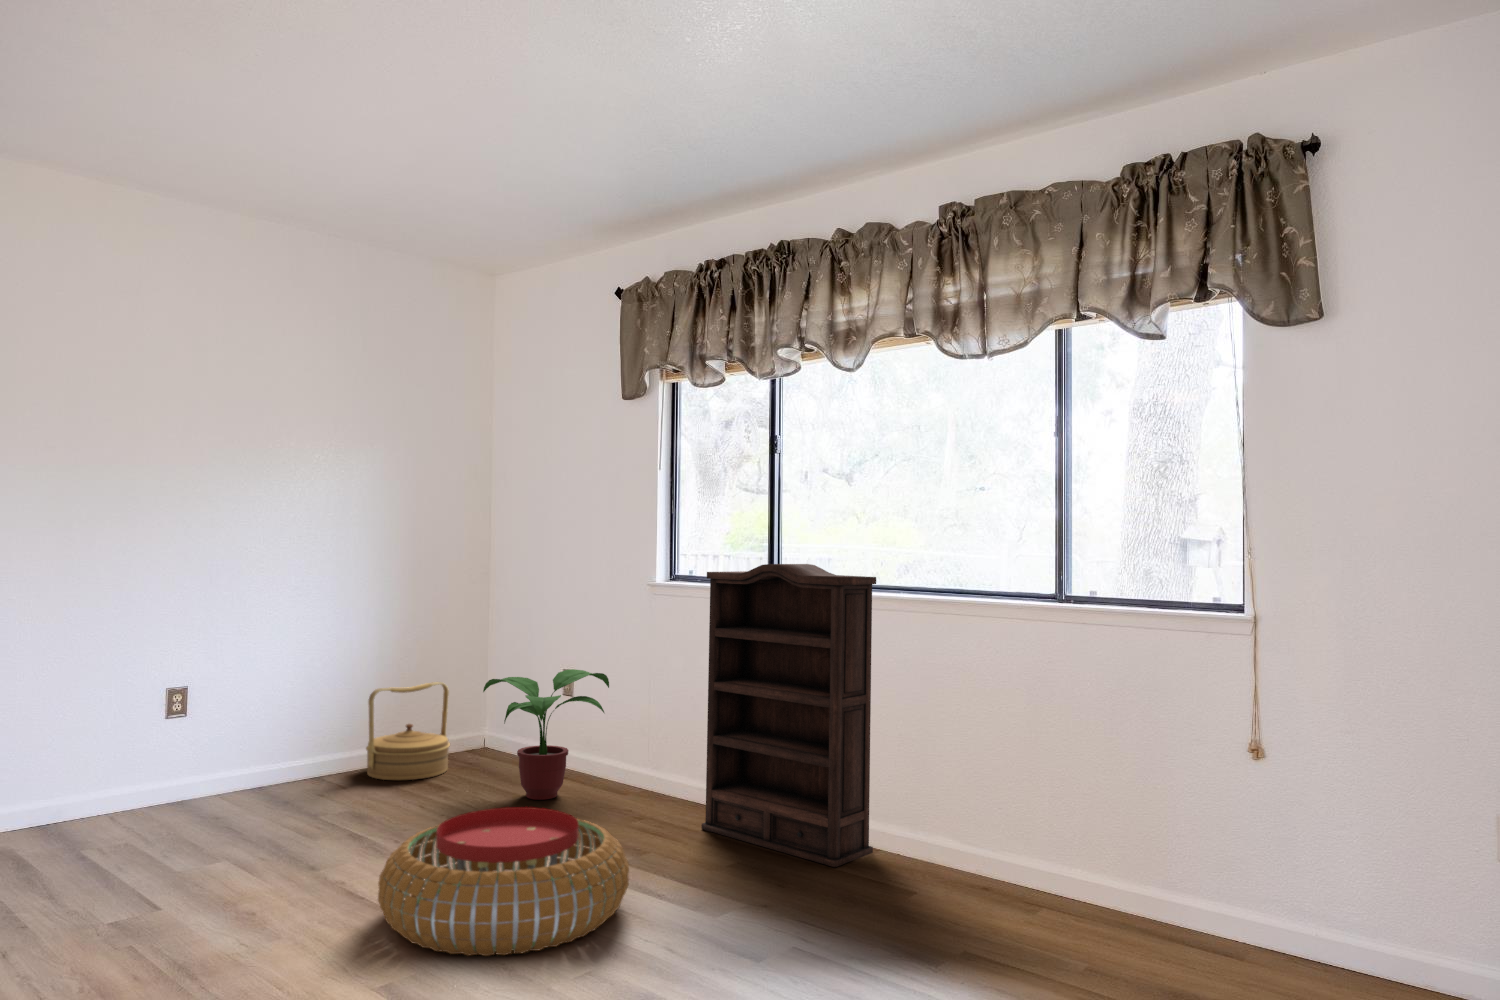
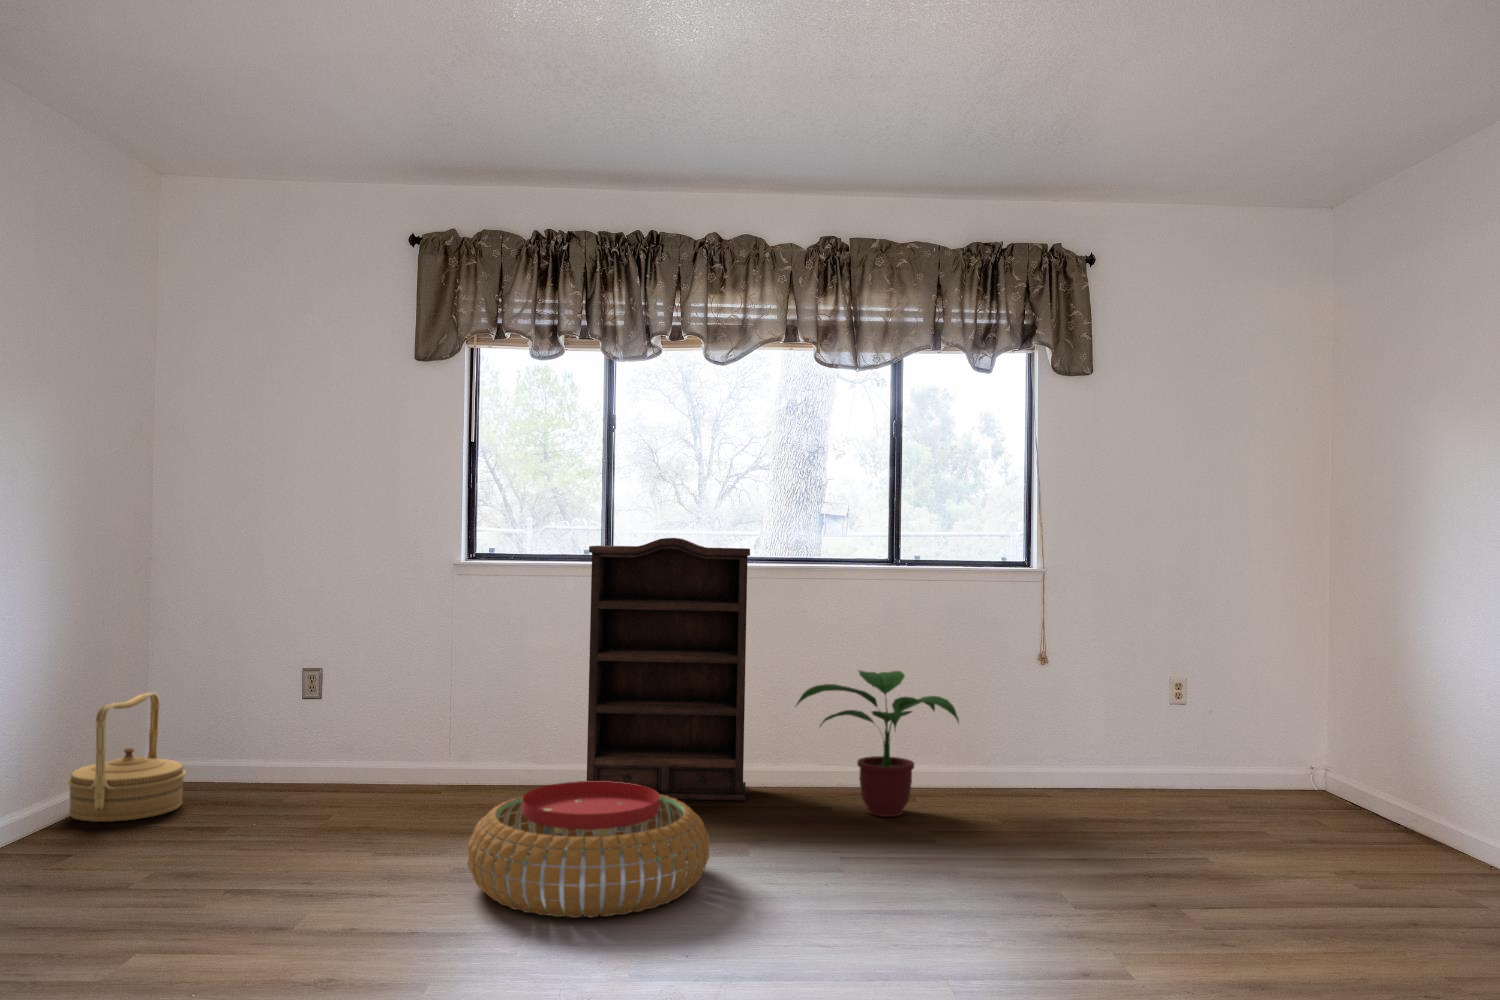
potted plant: present [483,669,609,800] -> present [797,670,959,817]

